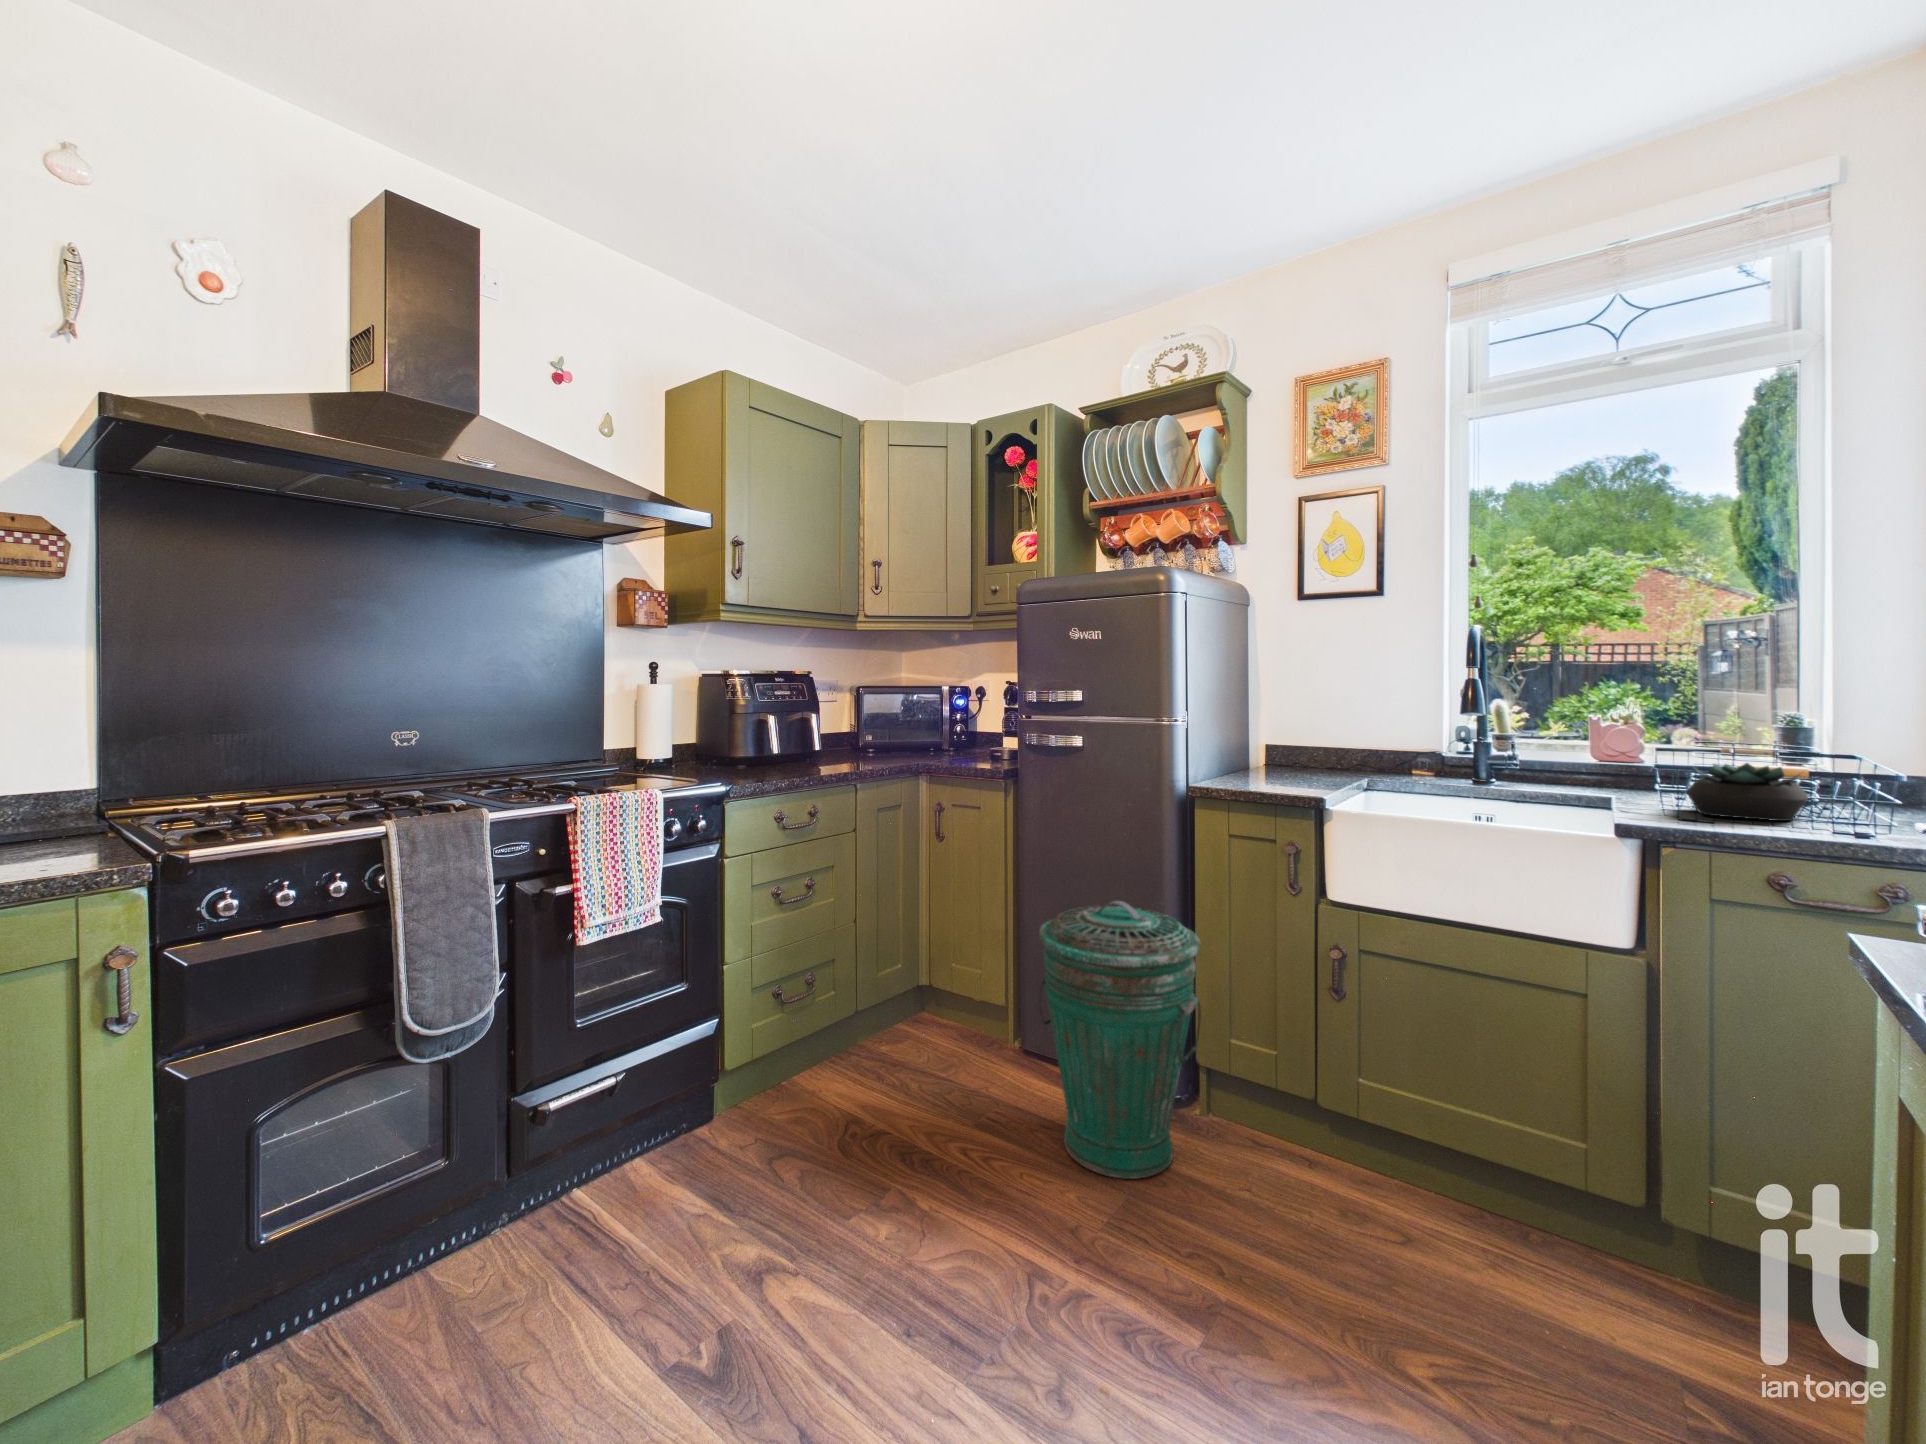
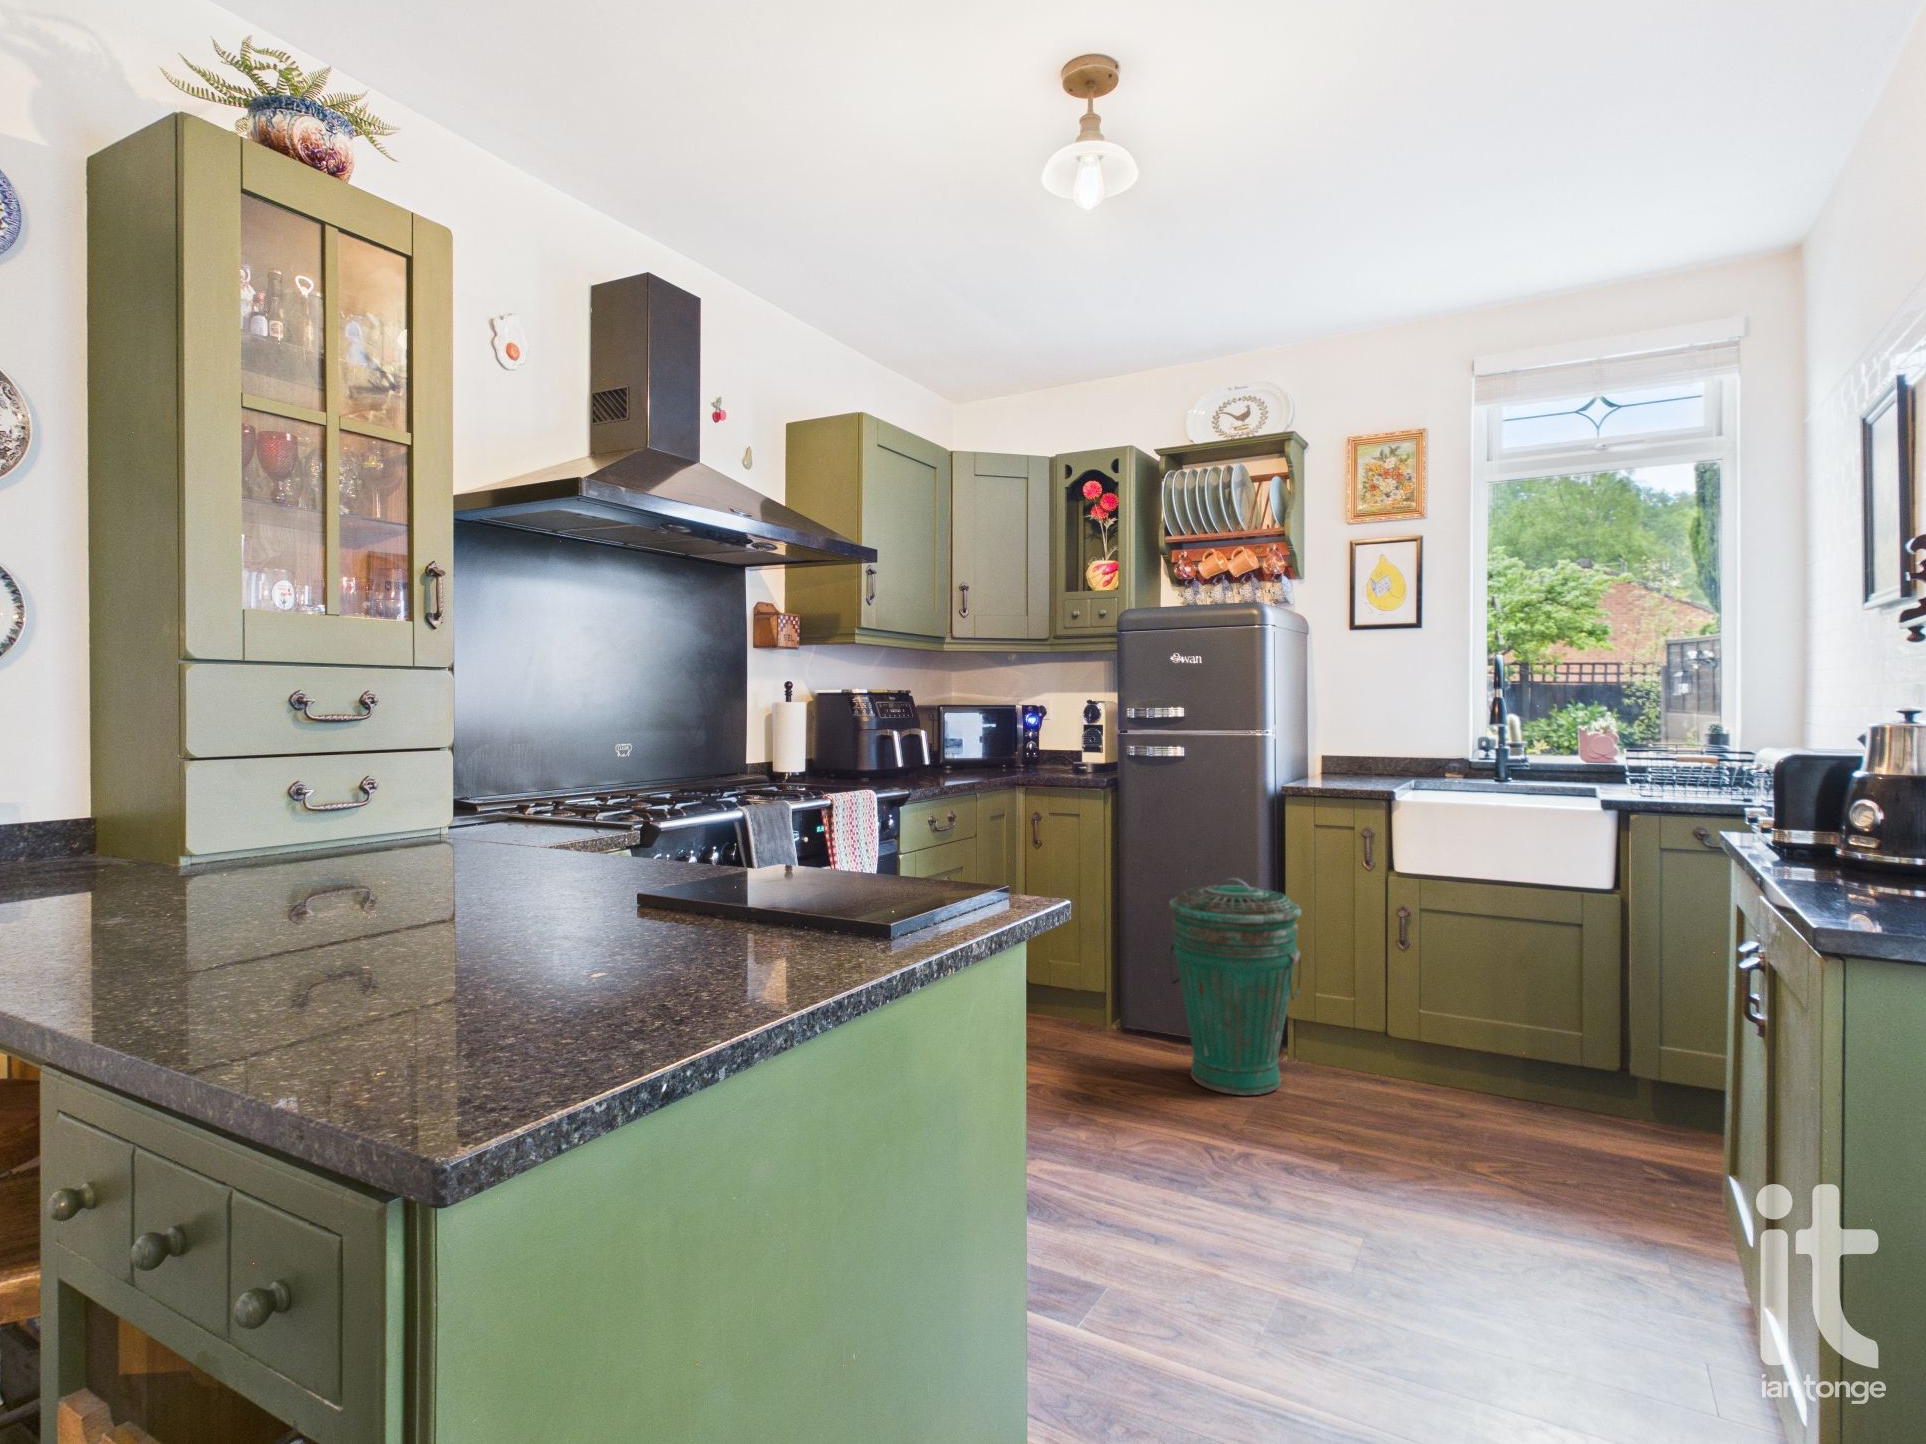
succulent plant: present [1685,763,1808,821] -> none [1646,757,1723,796]

